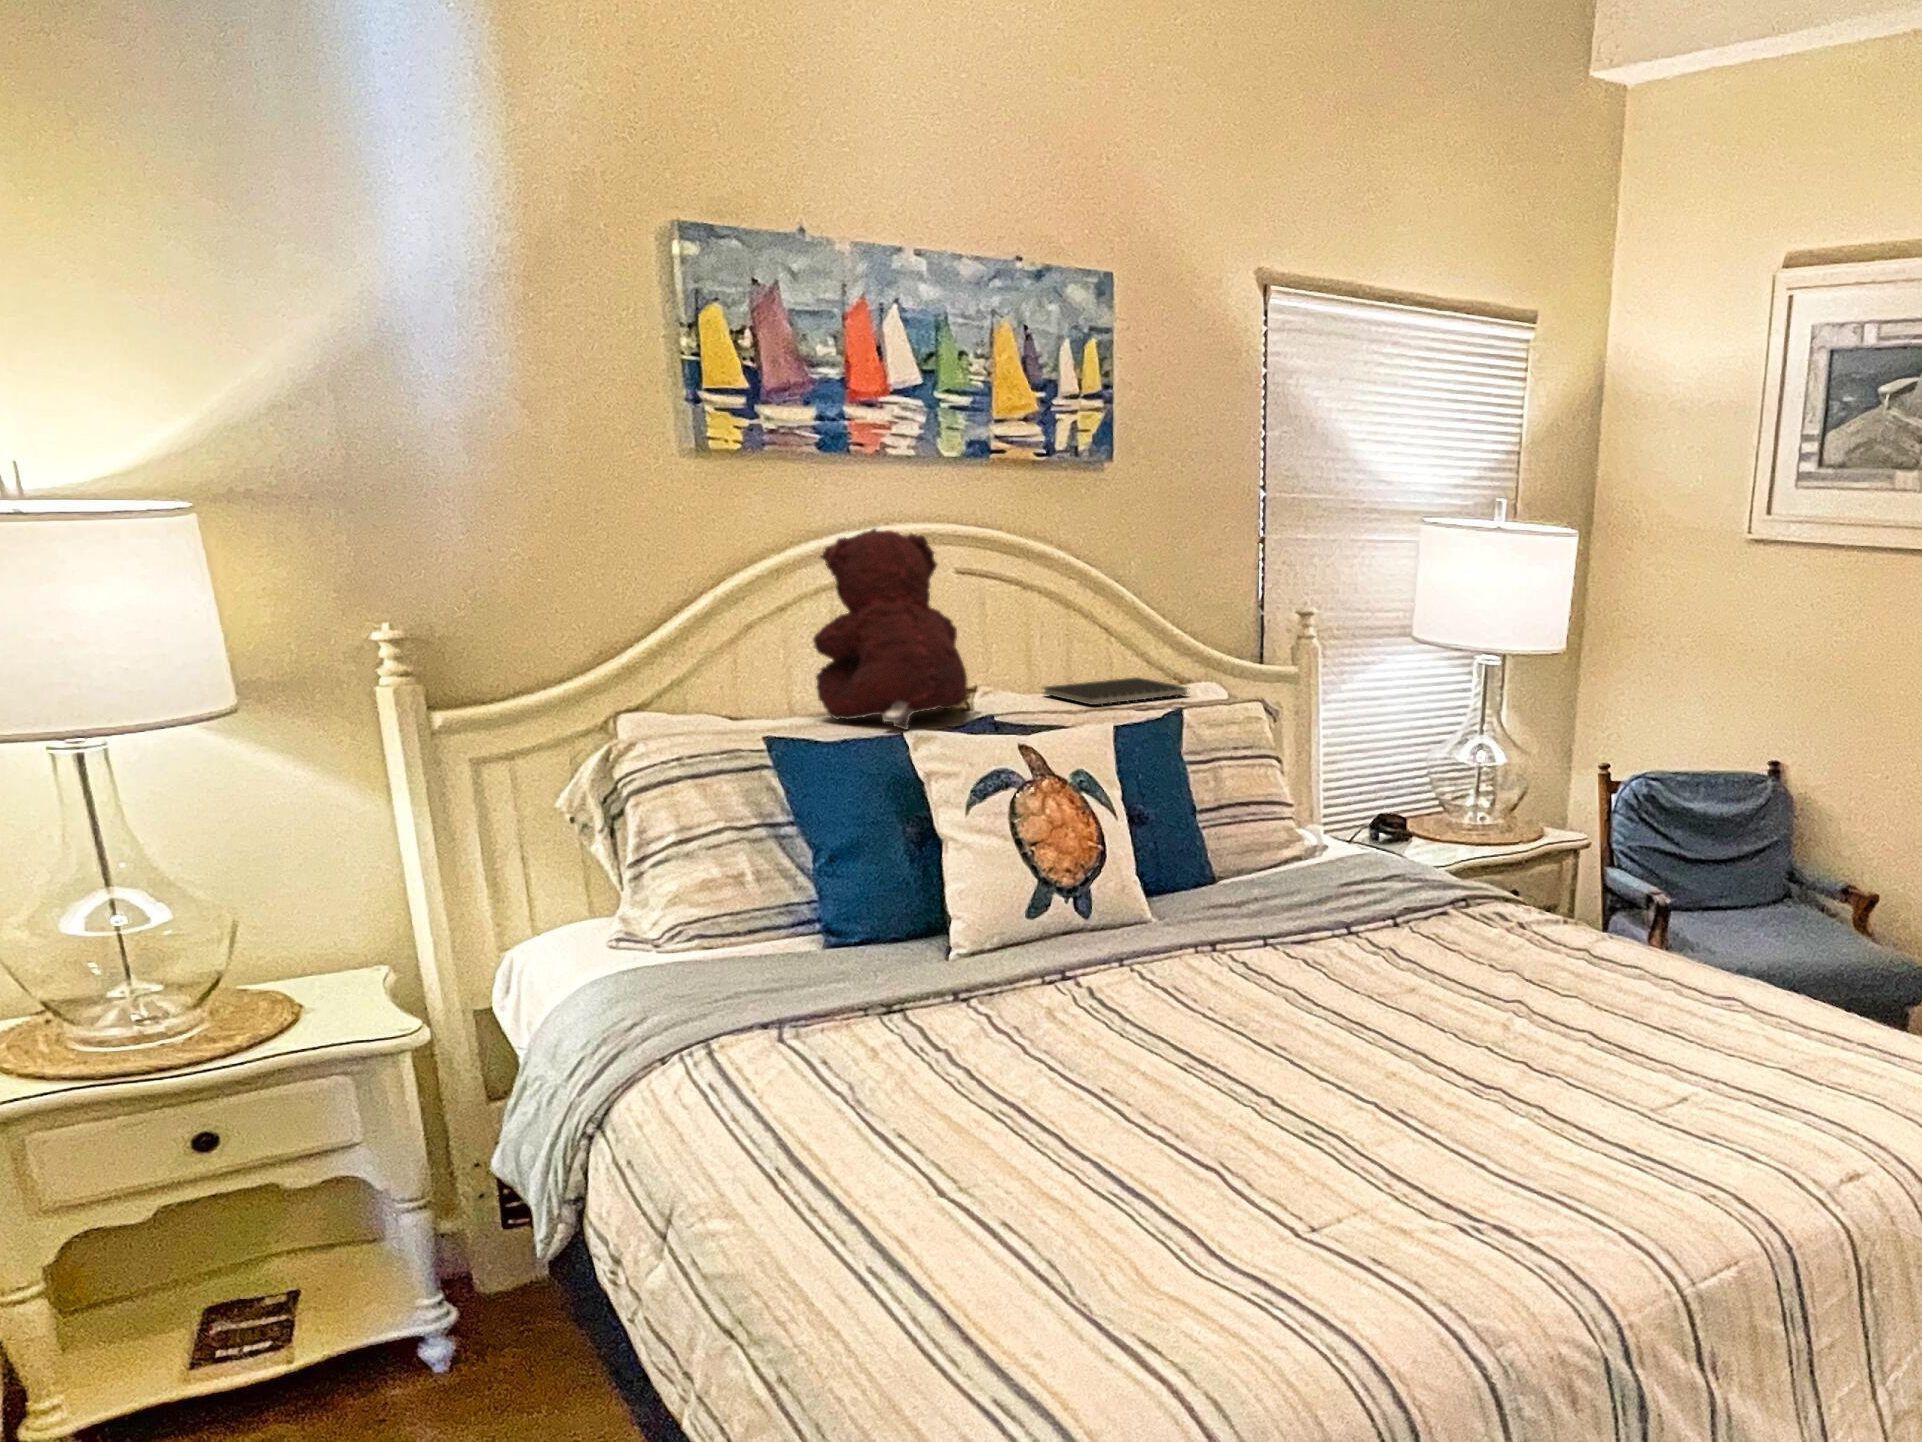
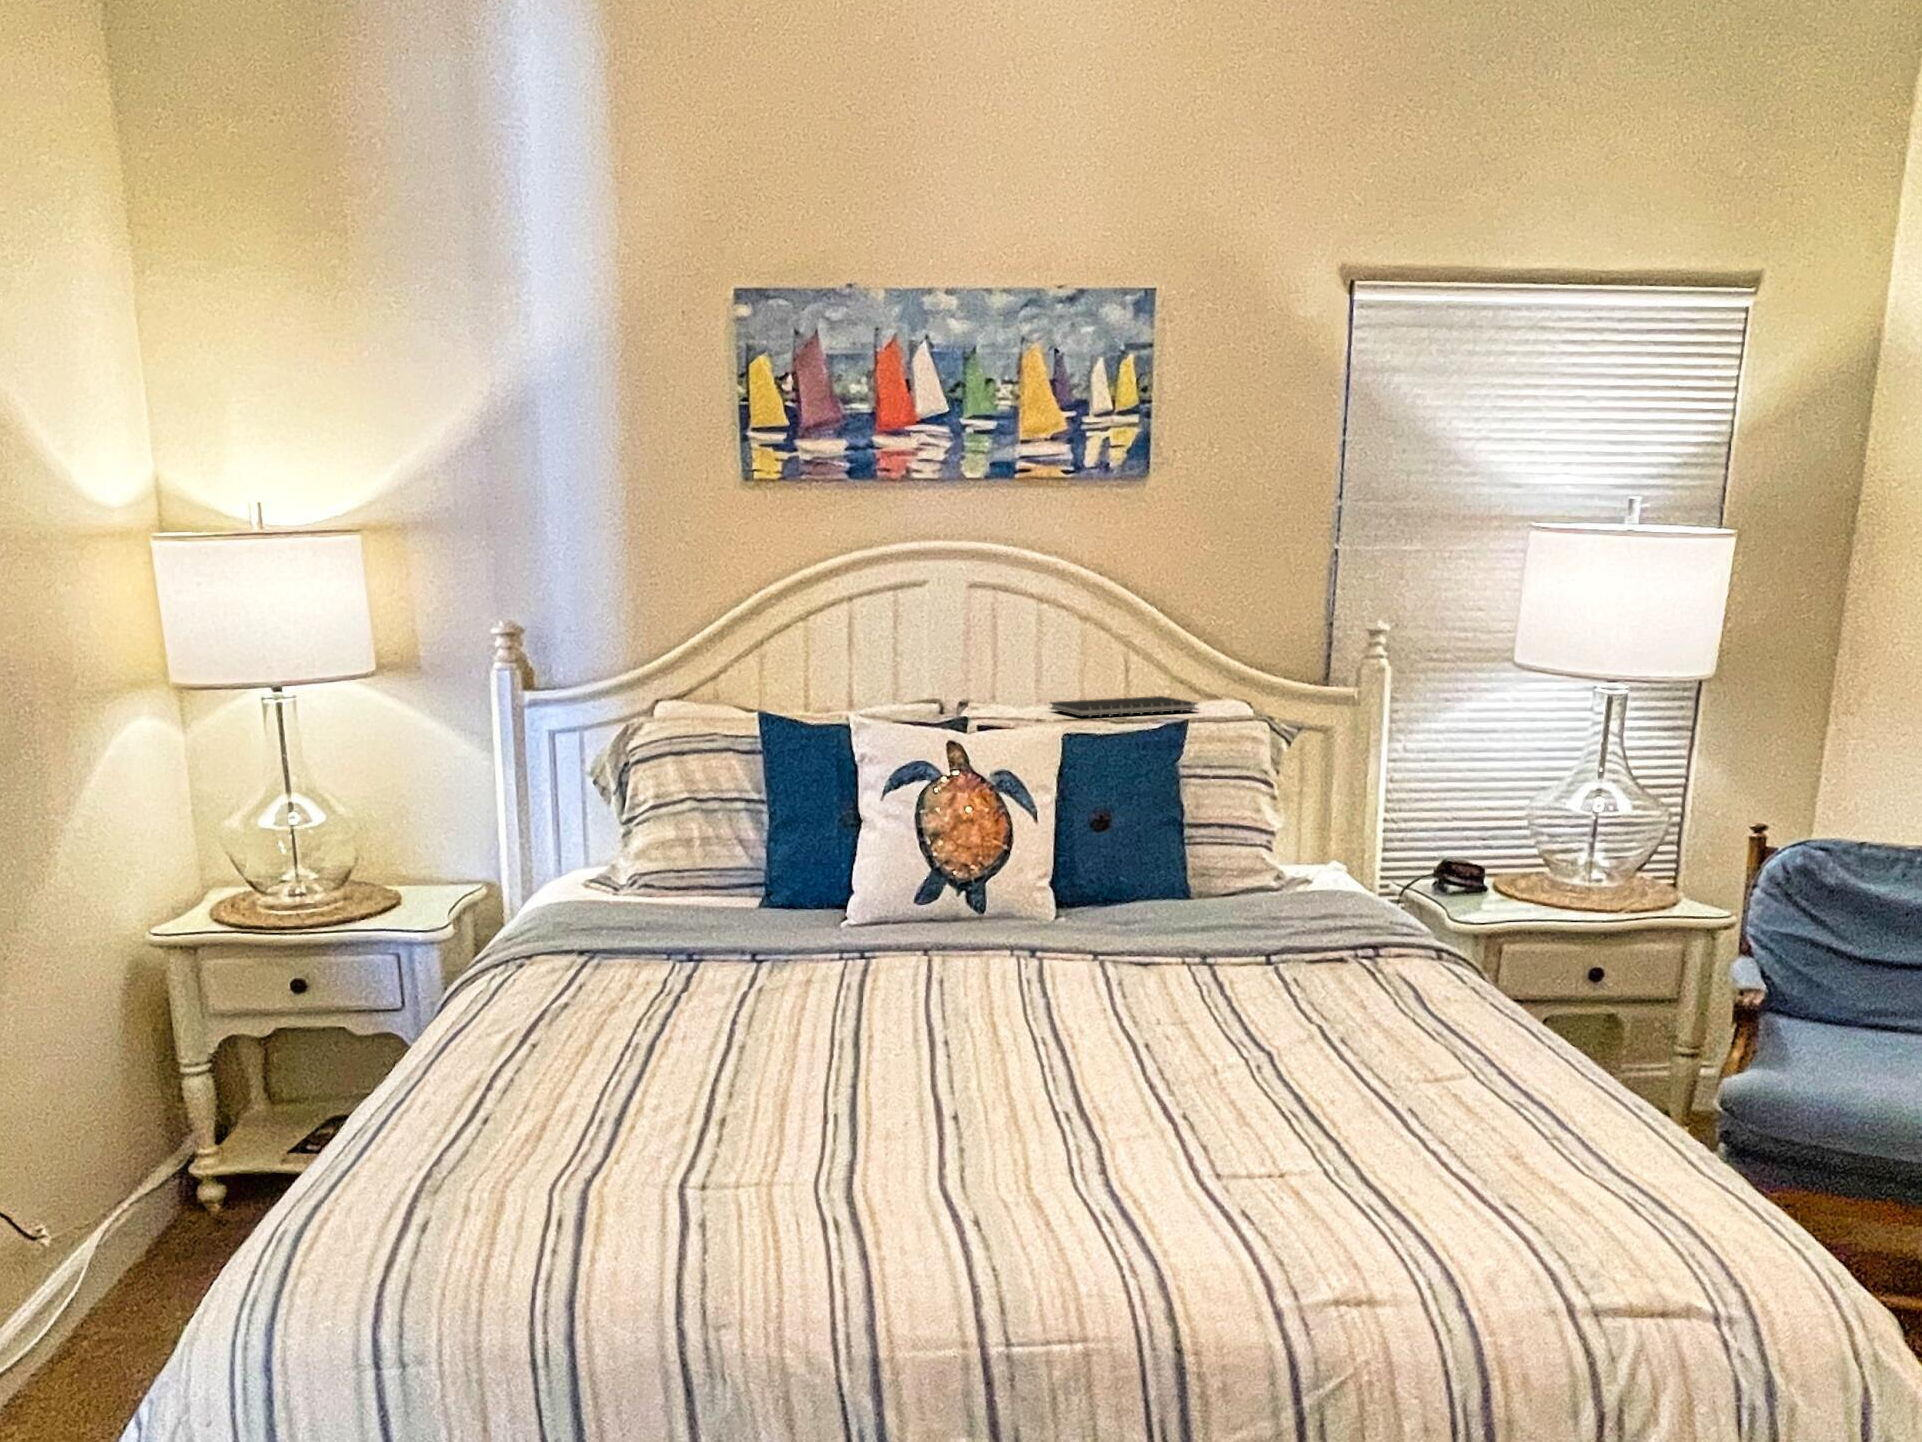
teddy bear: present [813,528,968,730] -> none [810,543,959,730]

